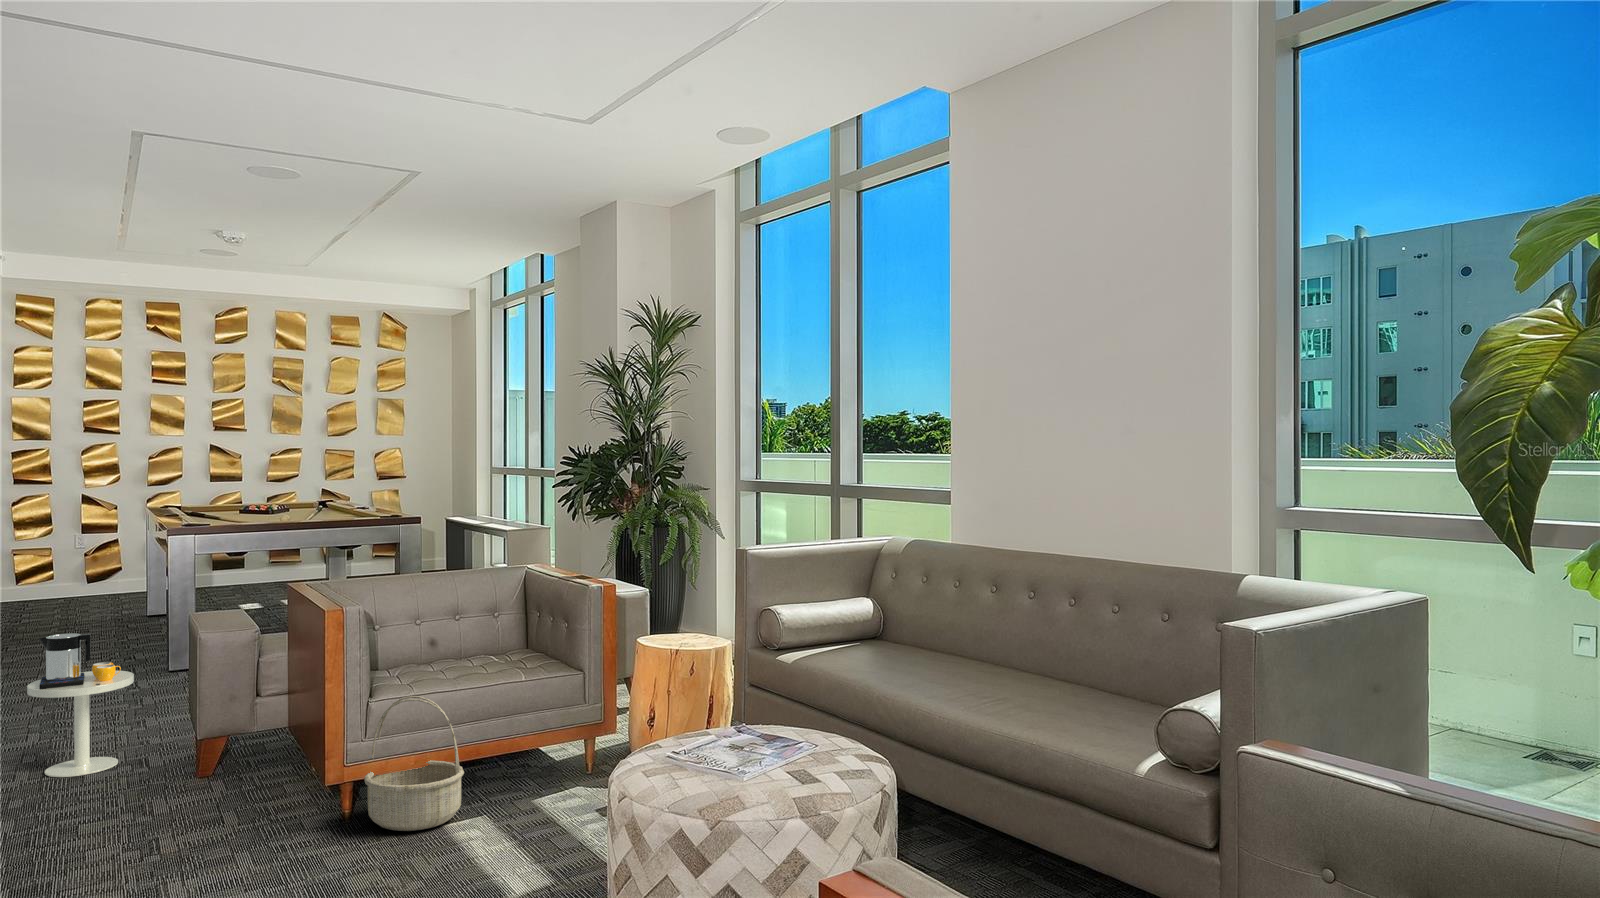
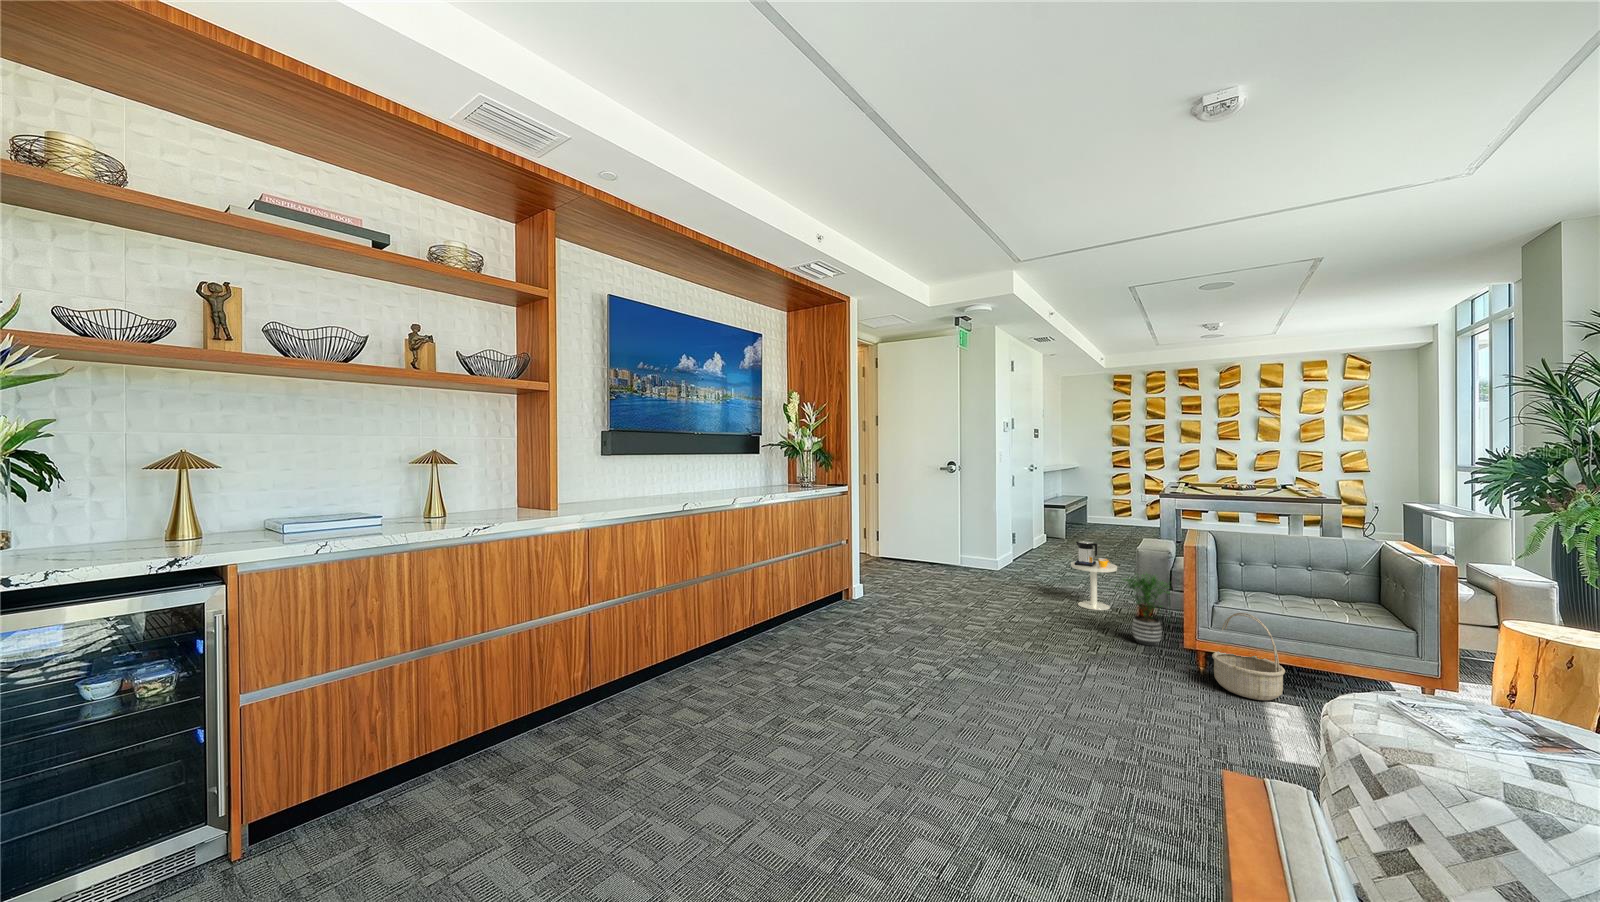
potted plant: none [167,668,281,808] -> present [1117,574,1170,646]

